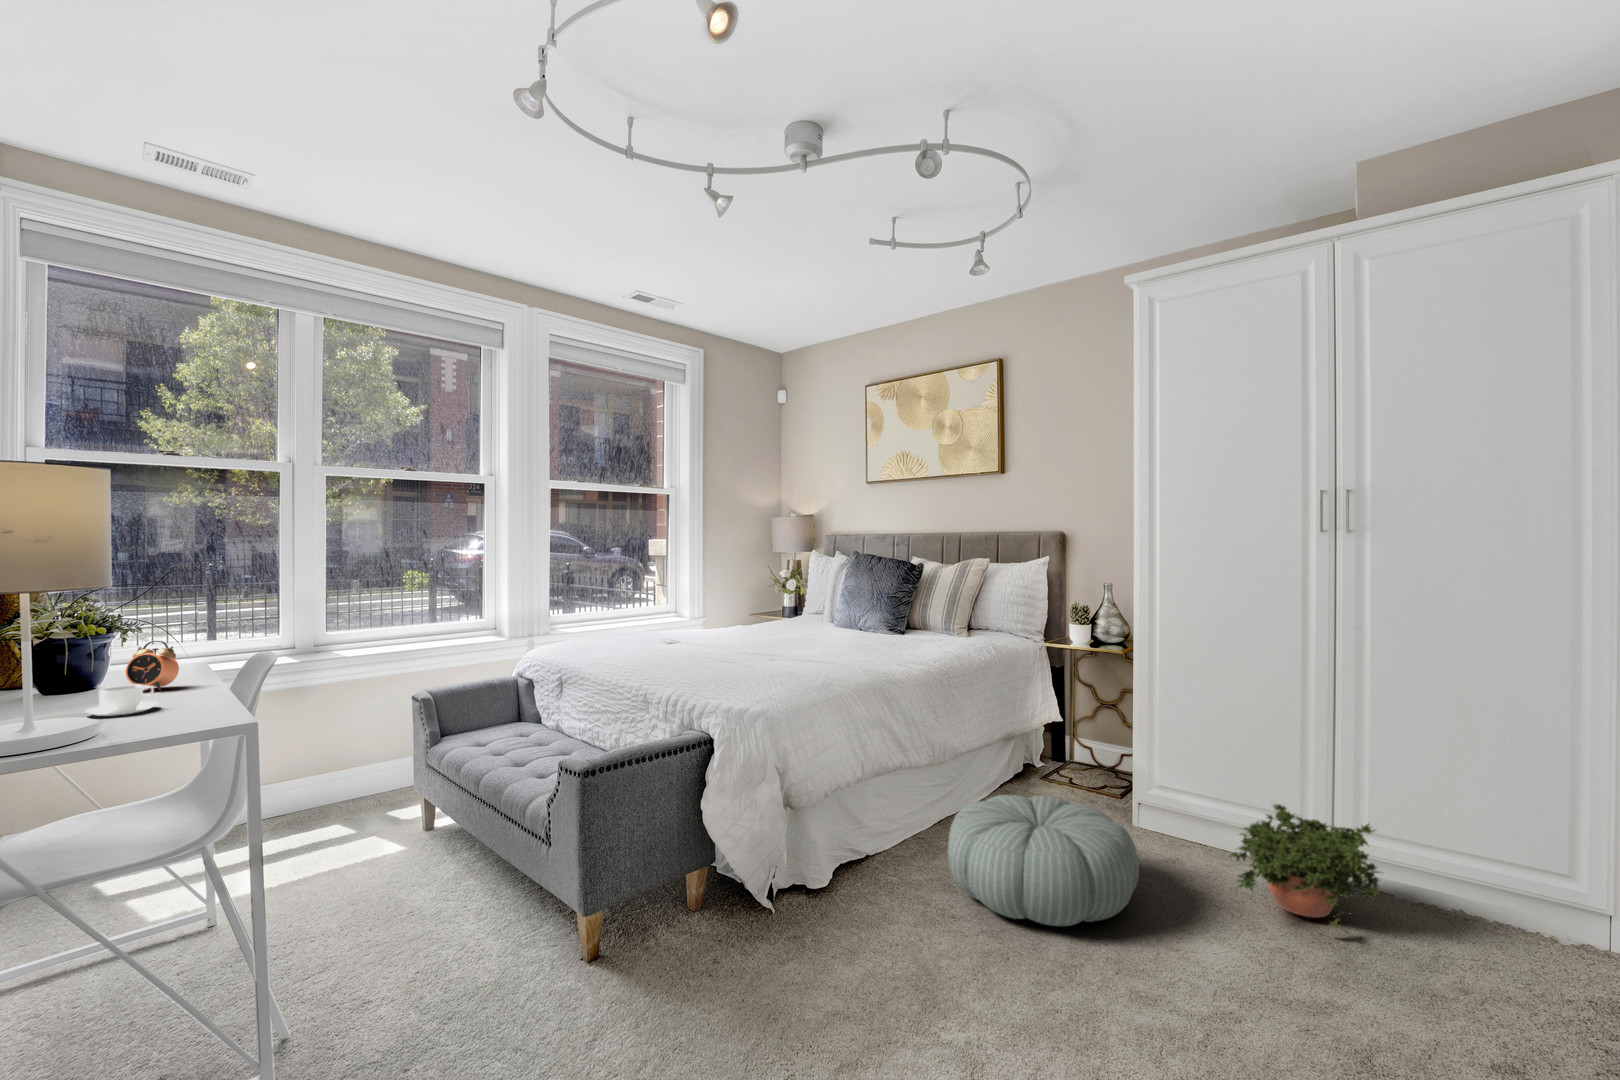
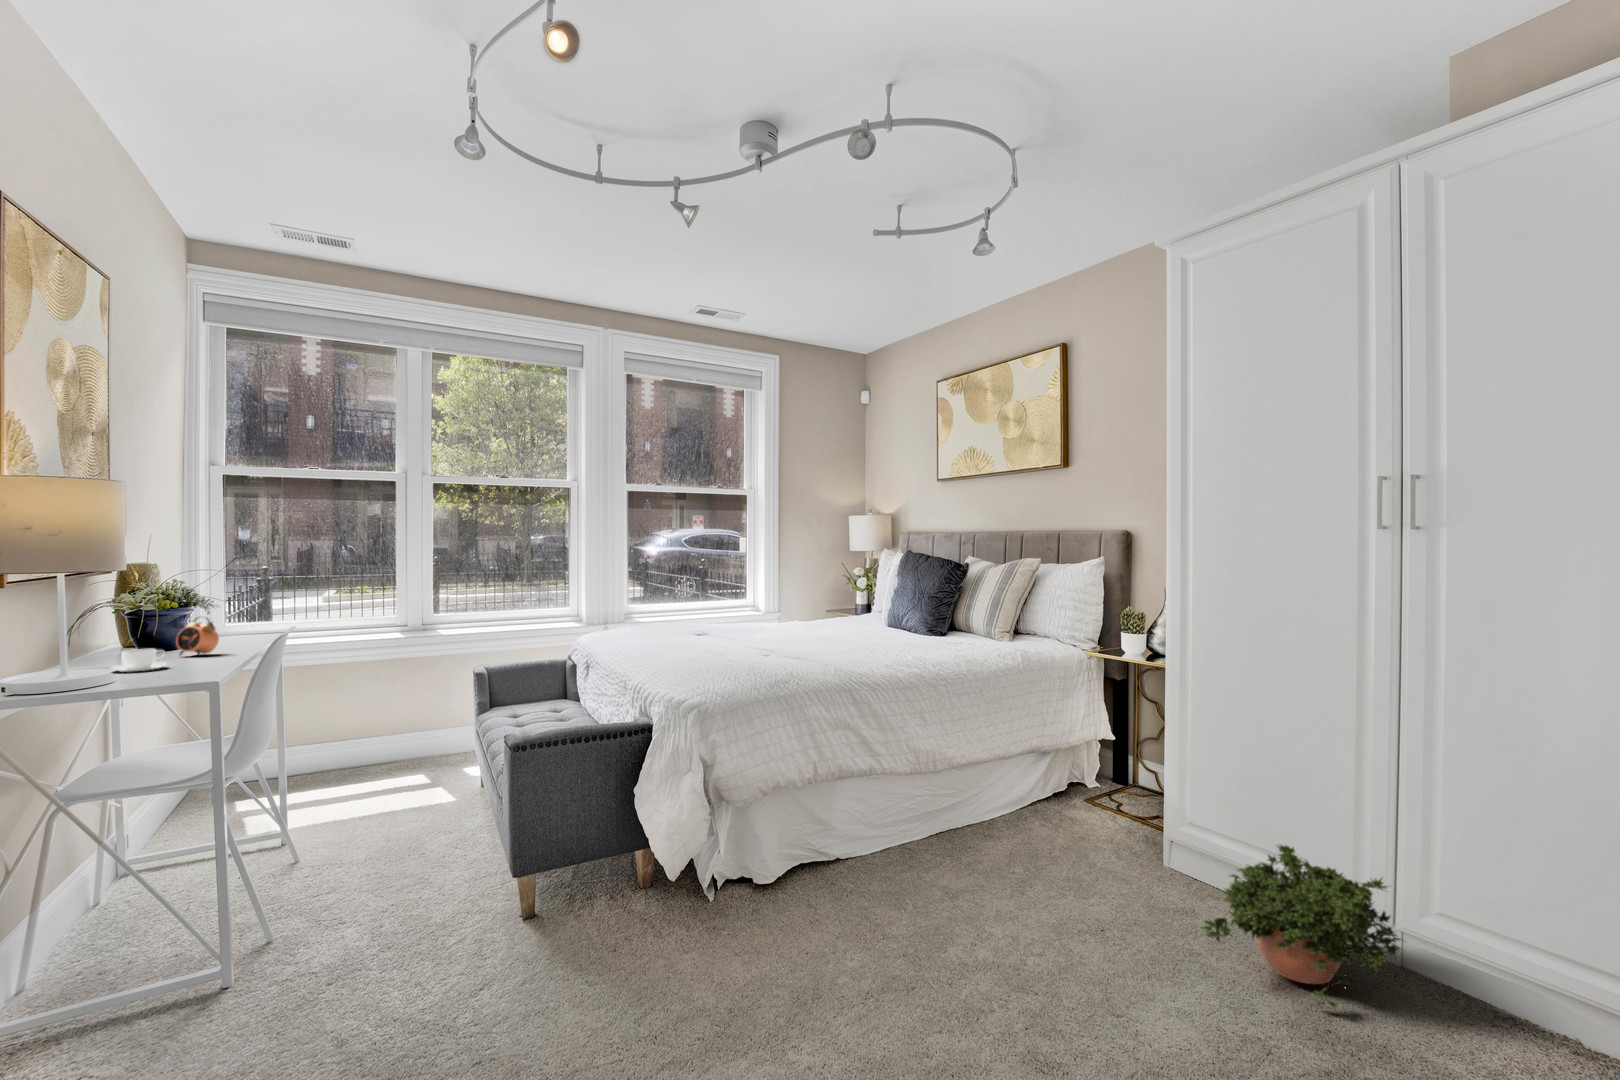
pouf: present [948,795,1139,926] -> none [892,808,1099,952]

